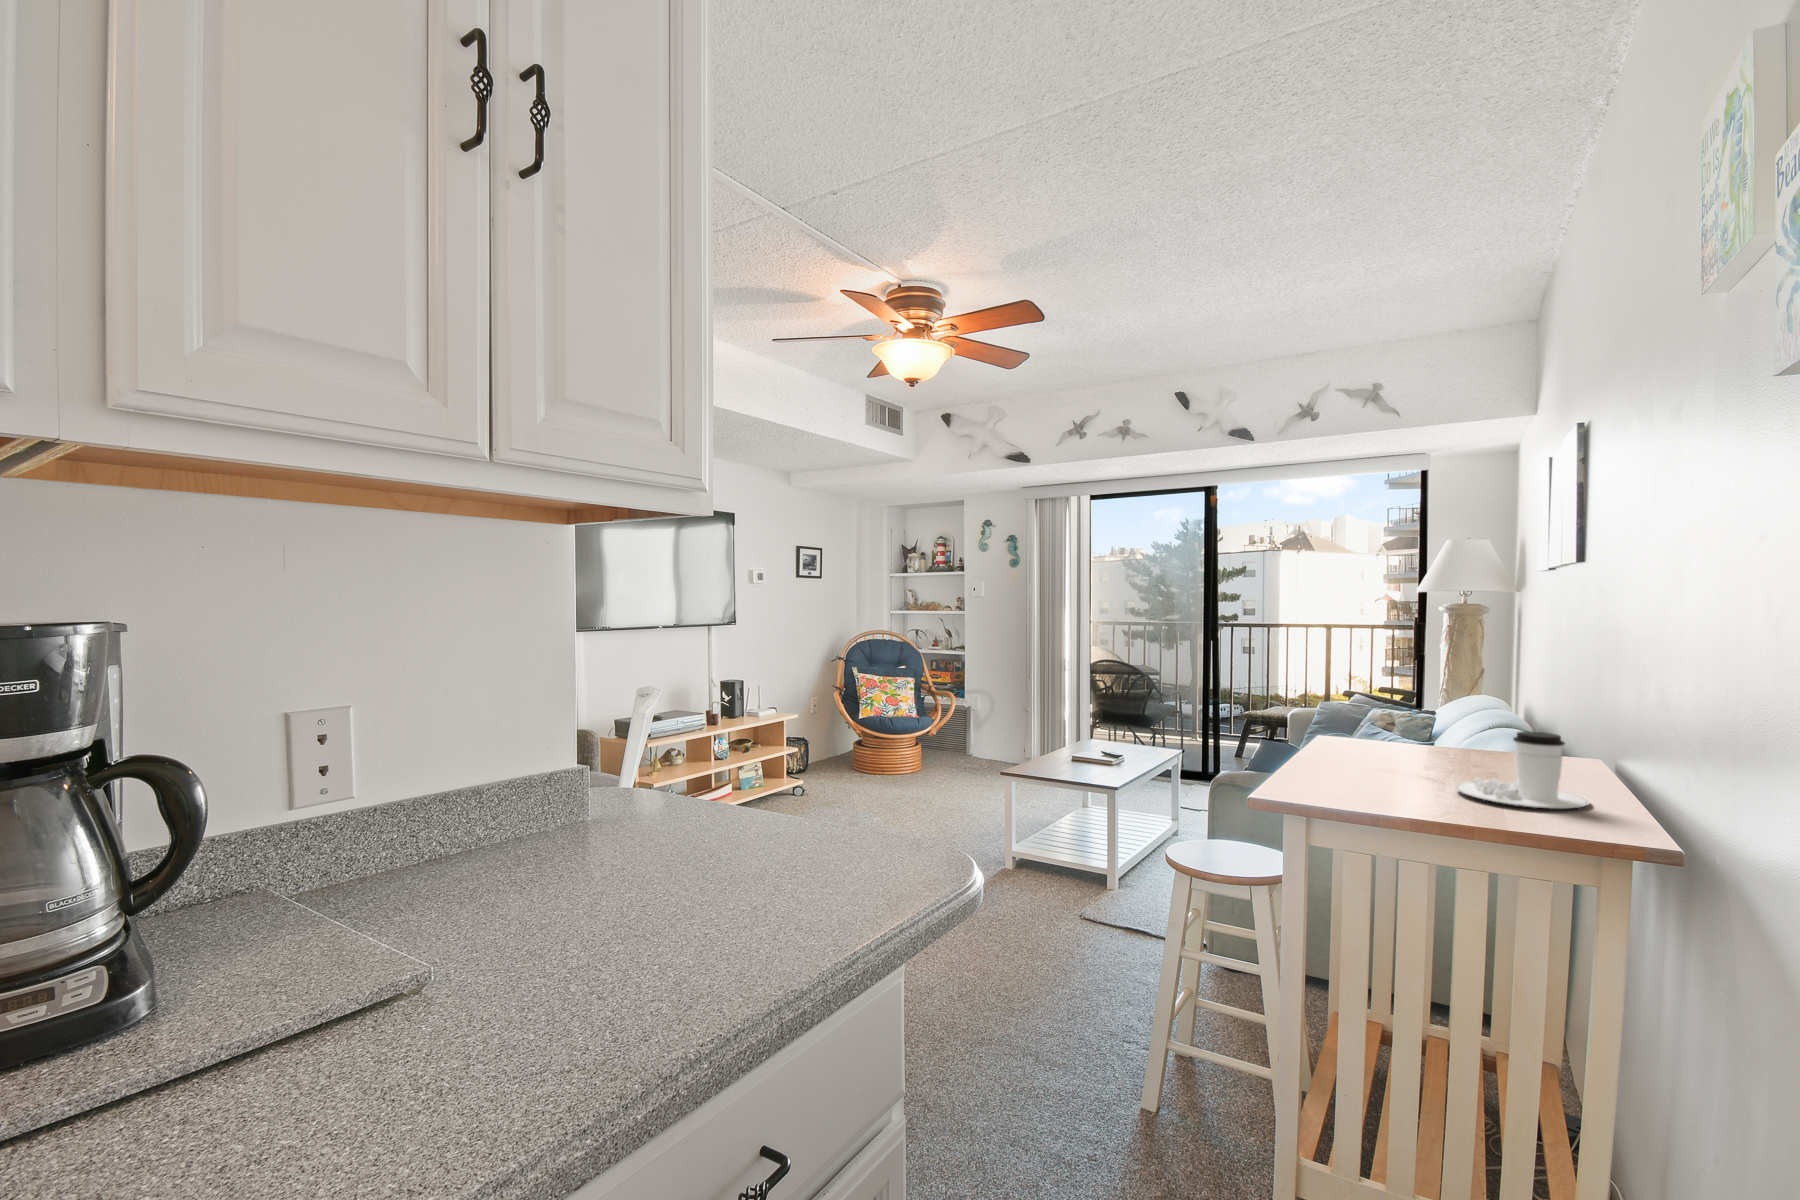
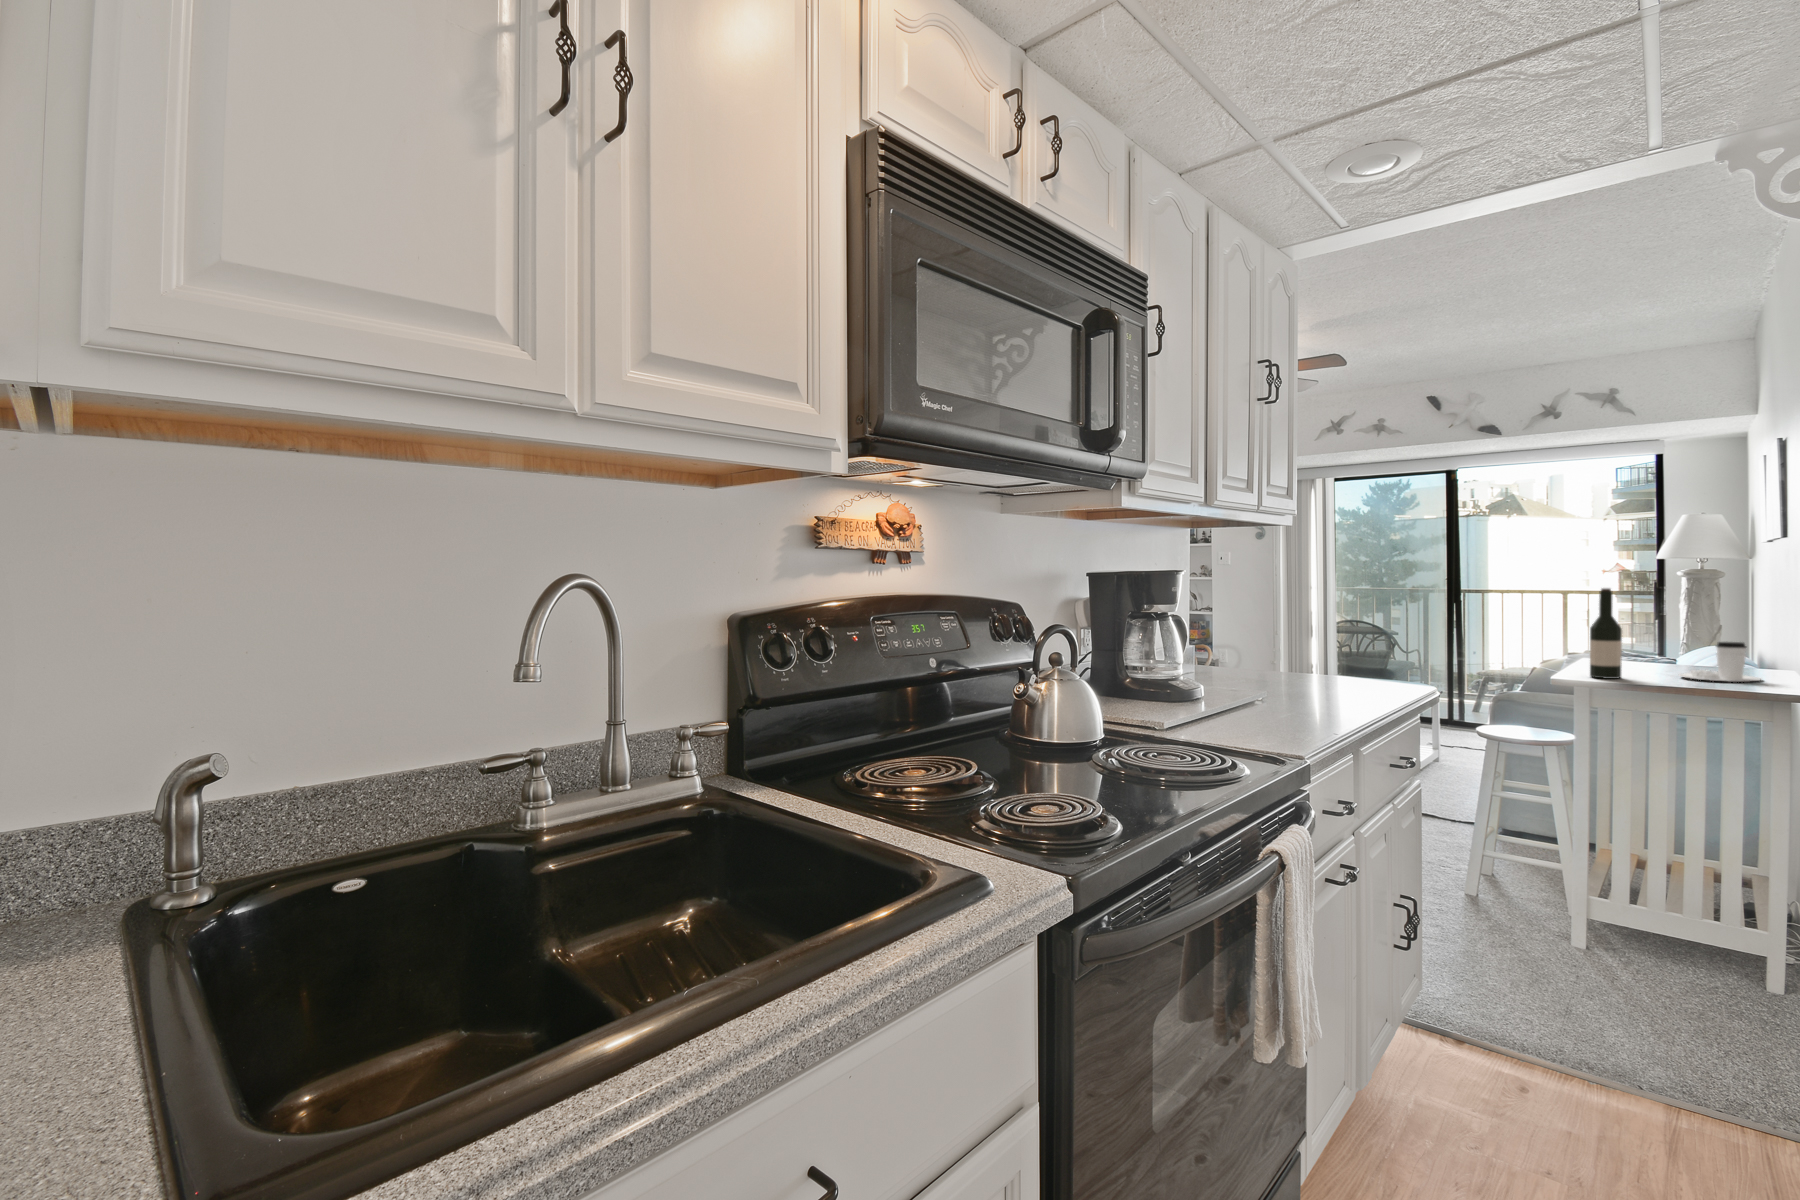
wine bottle: none [1316,633,1366,793] -> present [1590,588,1622,679]

